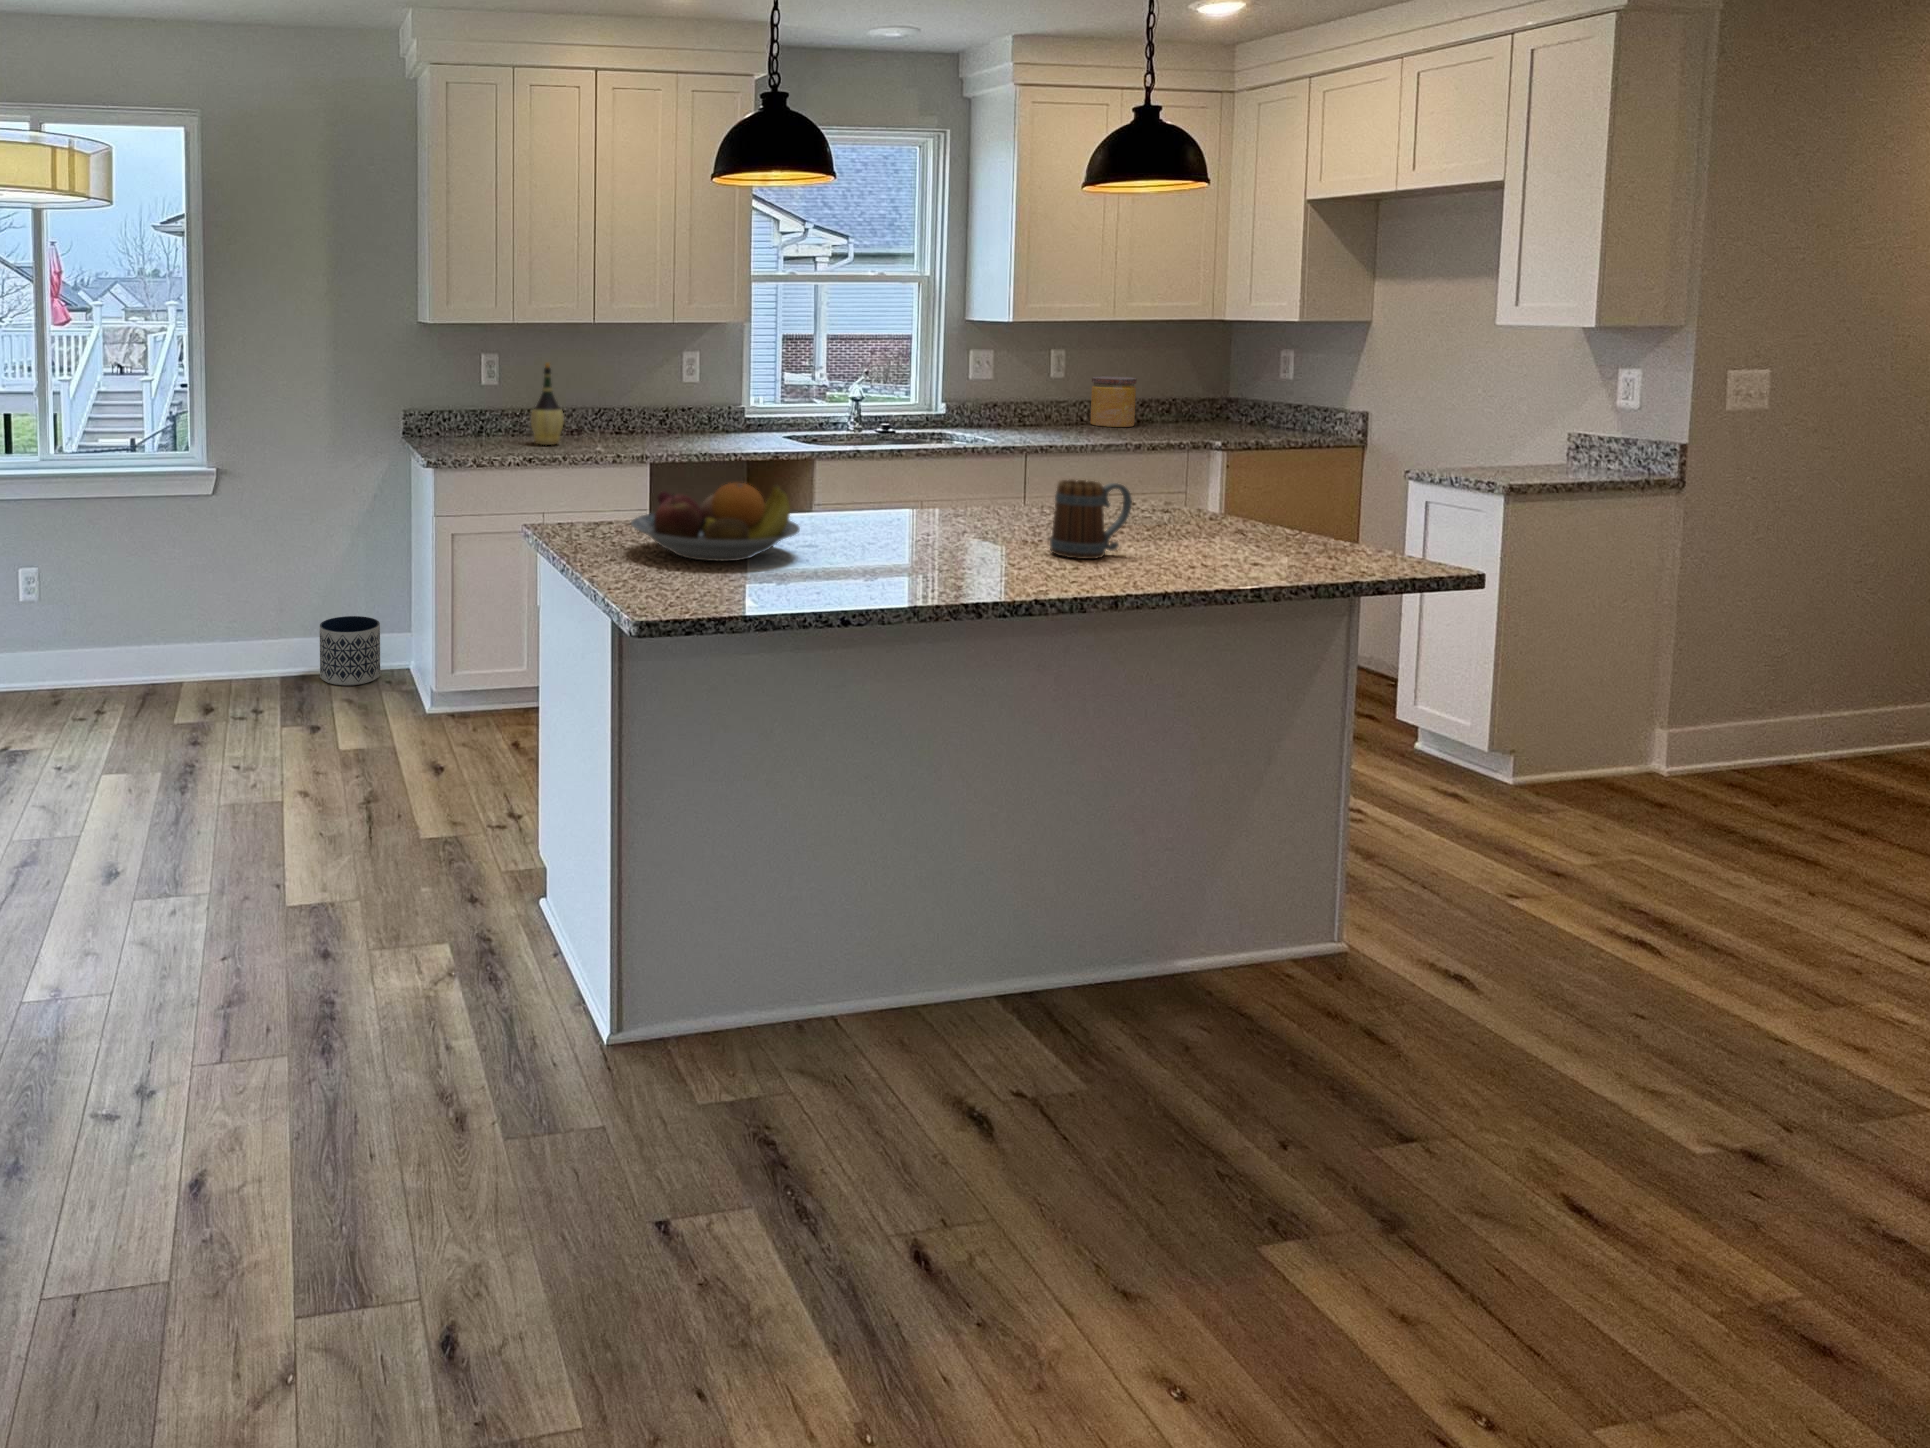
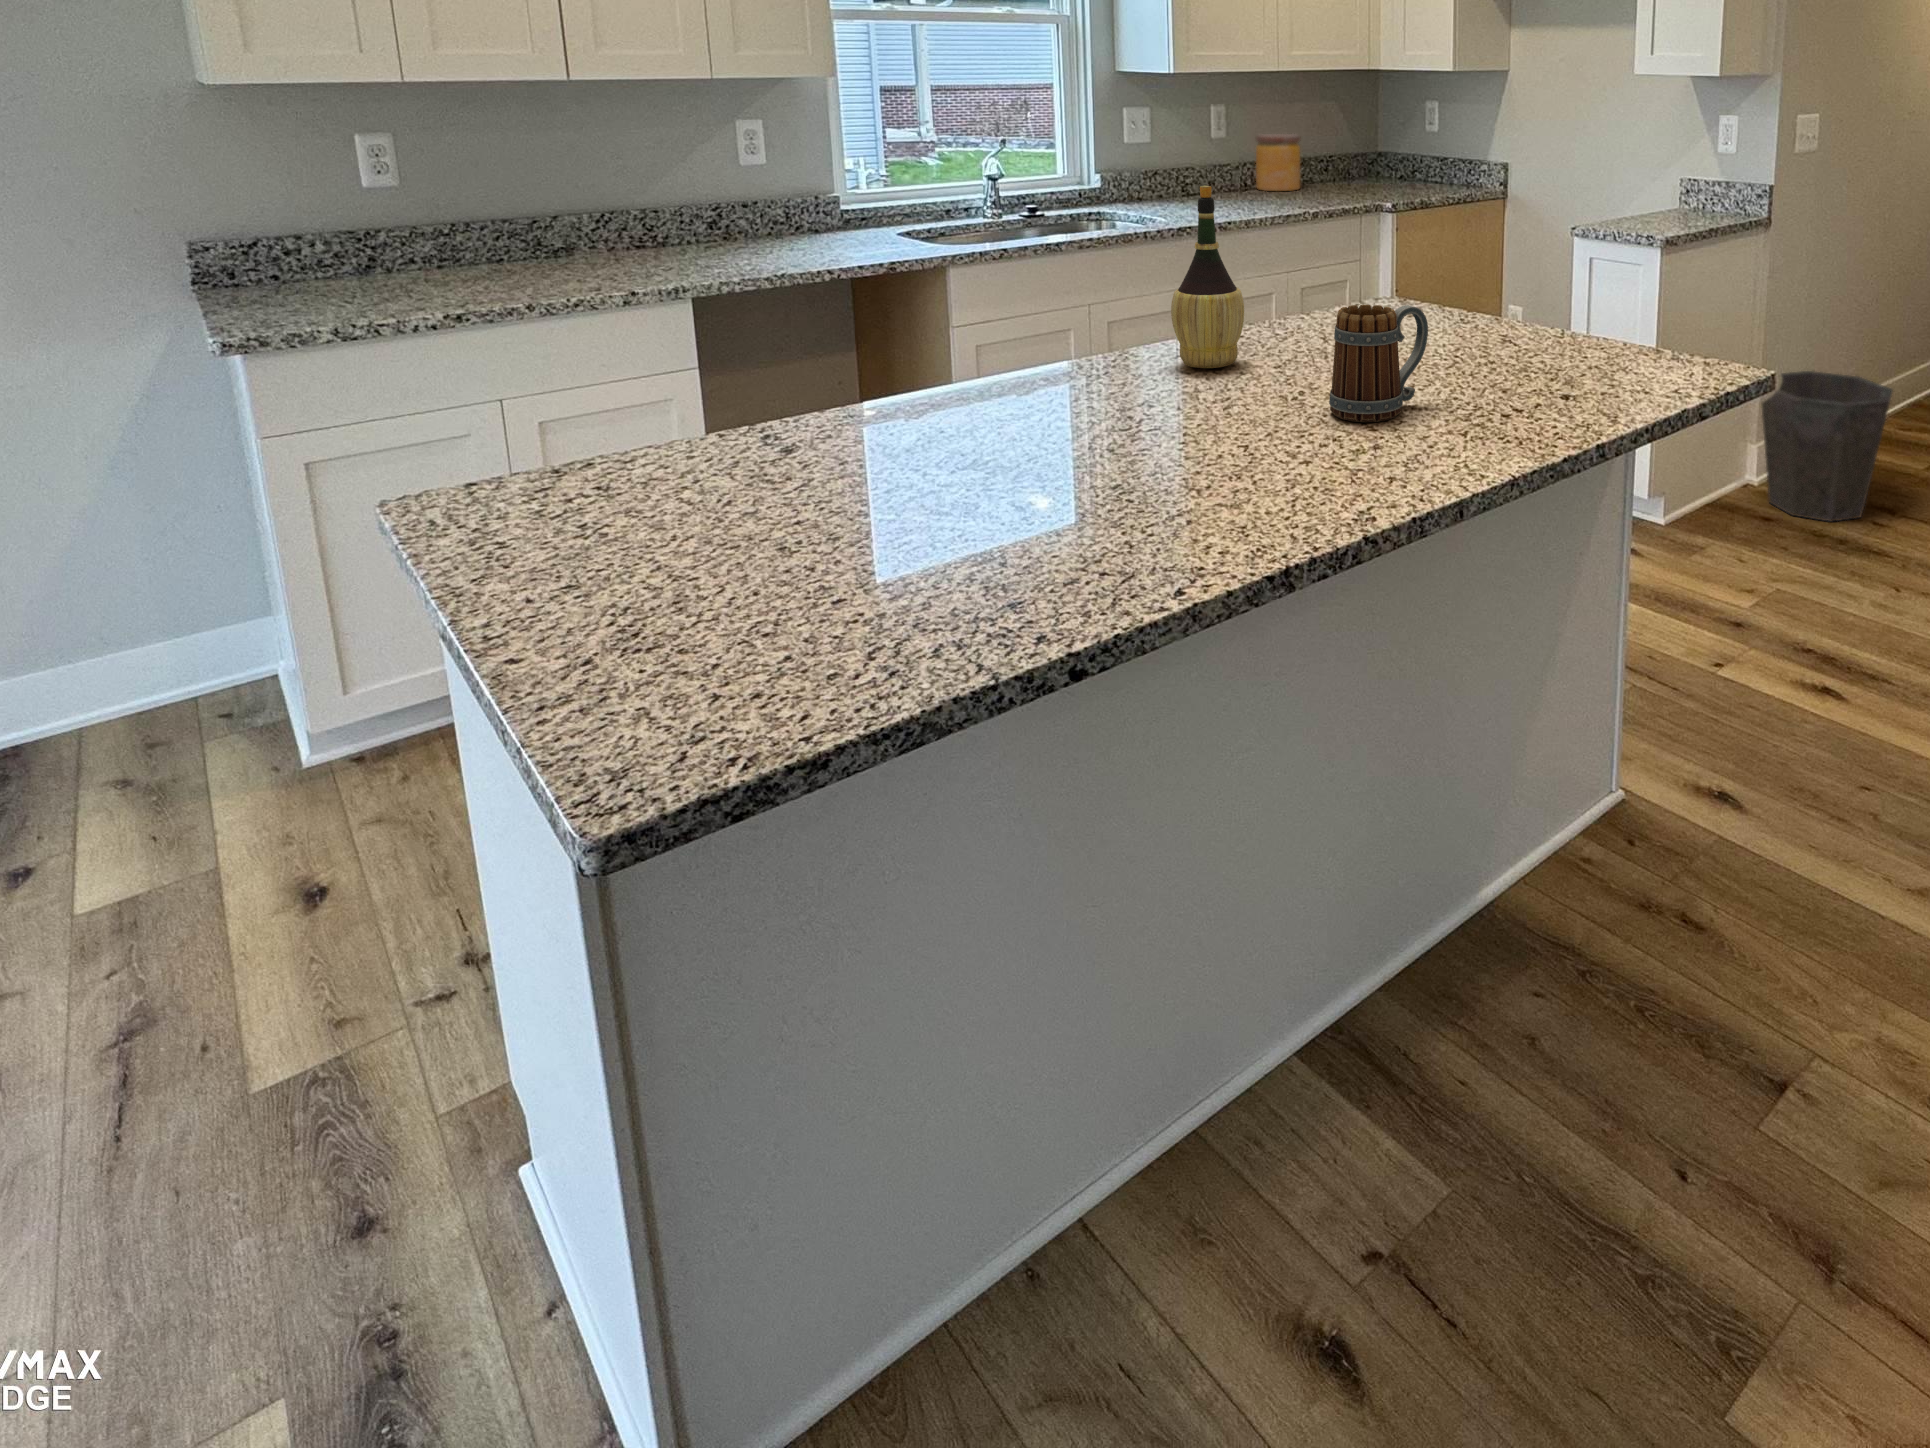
wine bottle: present [531,363,564,445] -> present [1171,185,1244,368]
fruit bowl: present [631,483,800,561] -> none [614,368,961,542]
planter: present [320,616,380,686] -> none [18,619,193,763]
waste bin: none [1656,649,1864,826] -> present [1762,371,1893,522]

